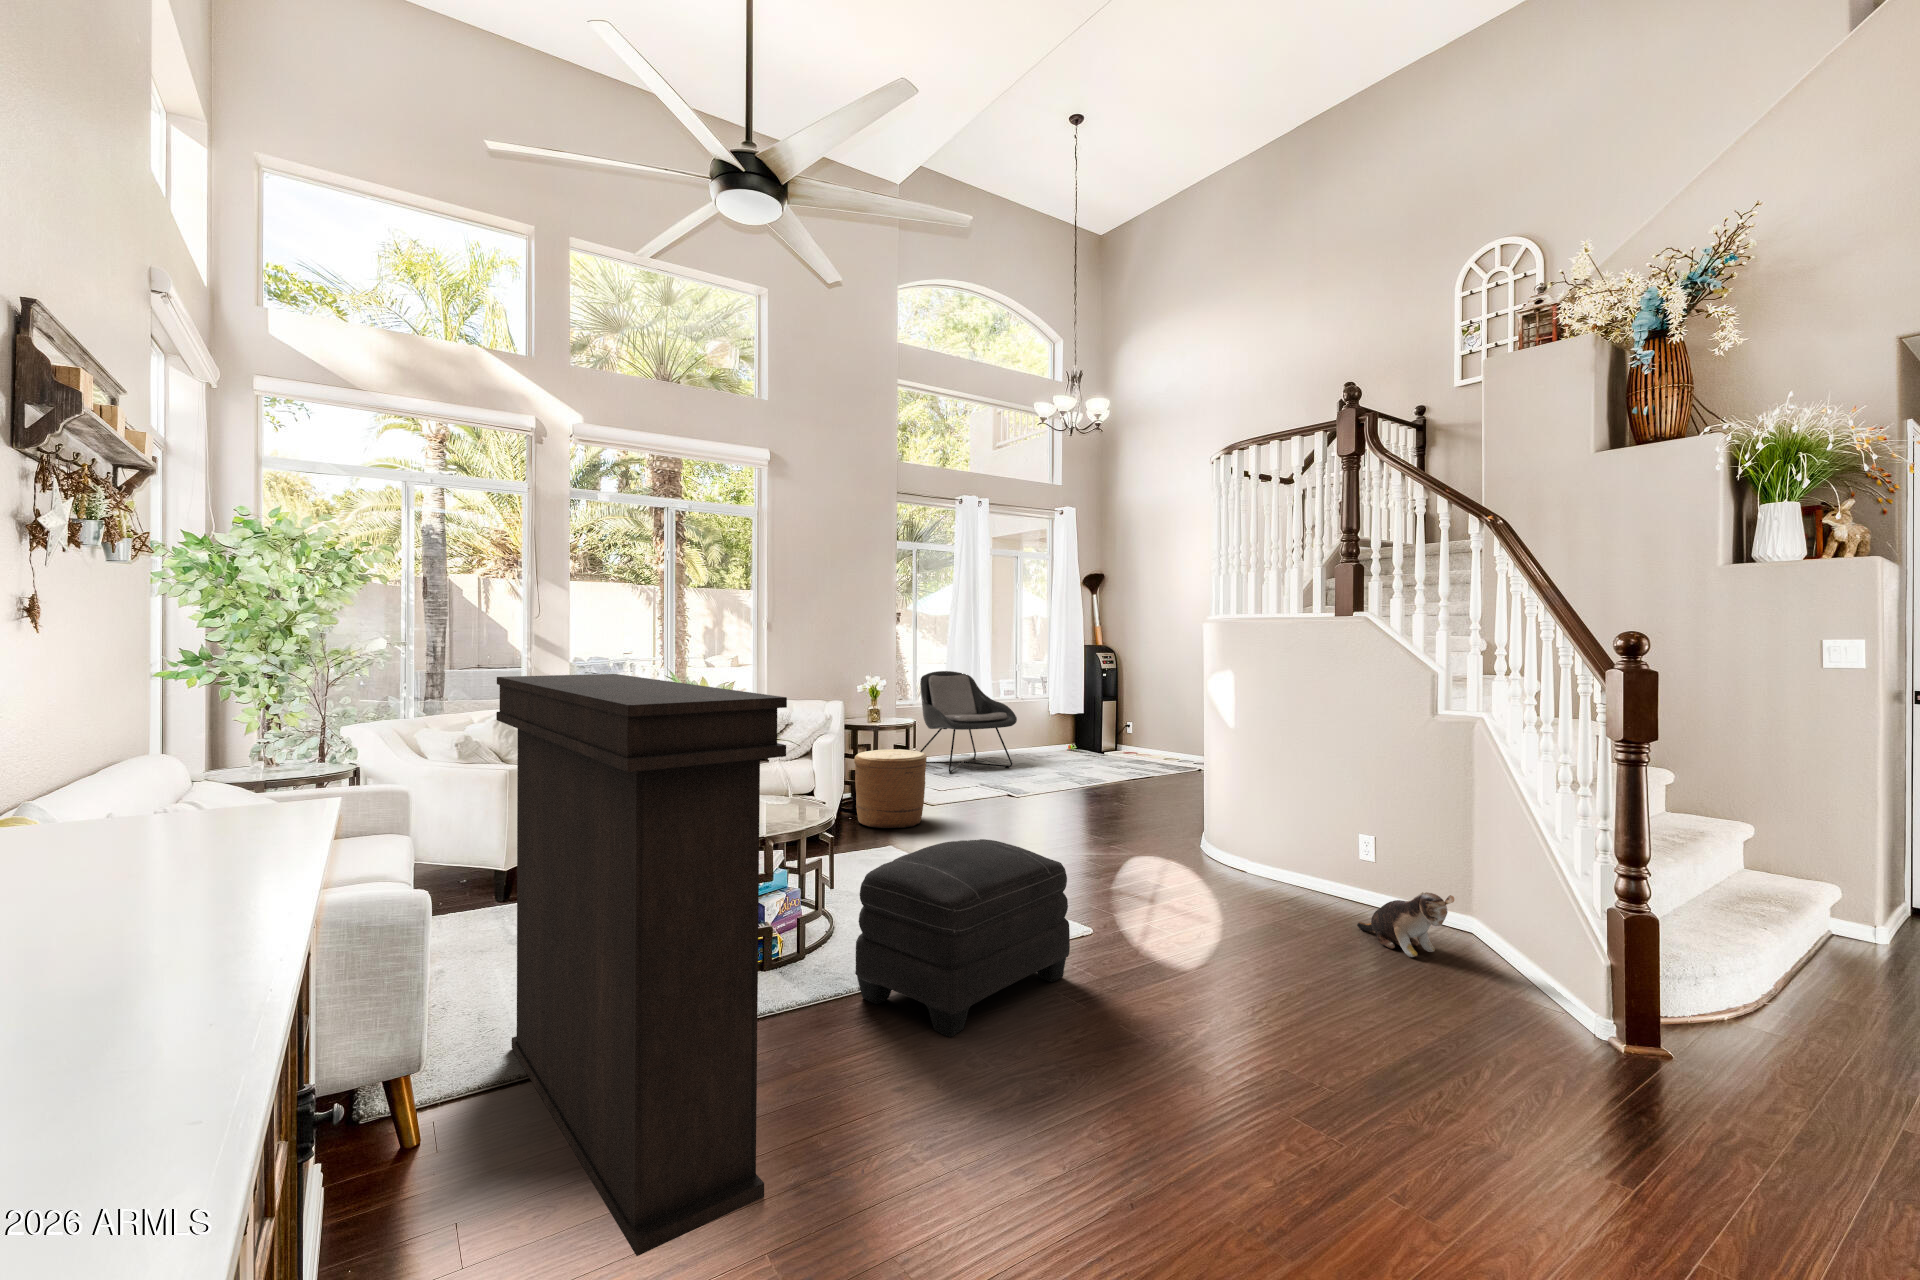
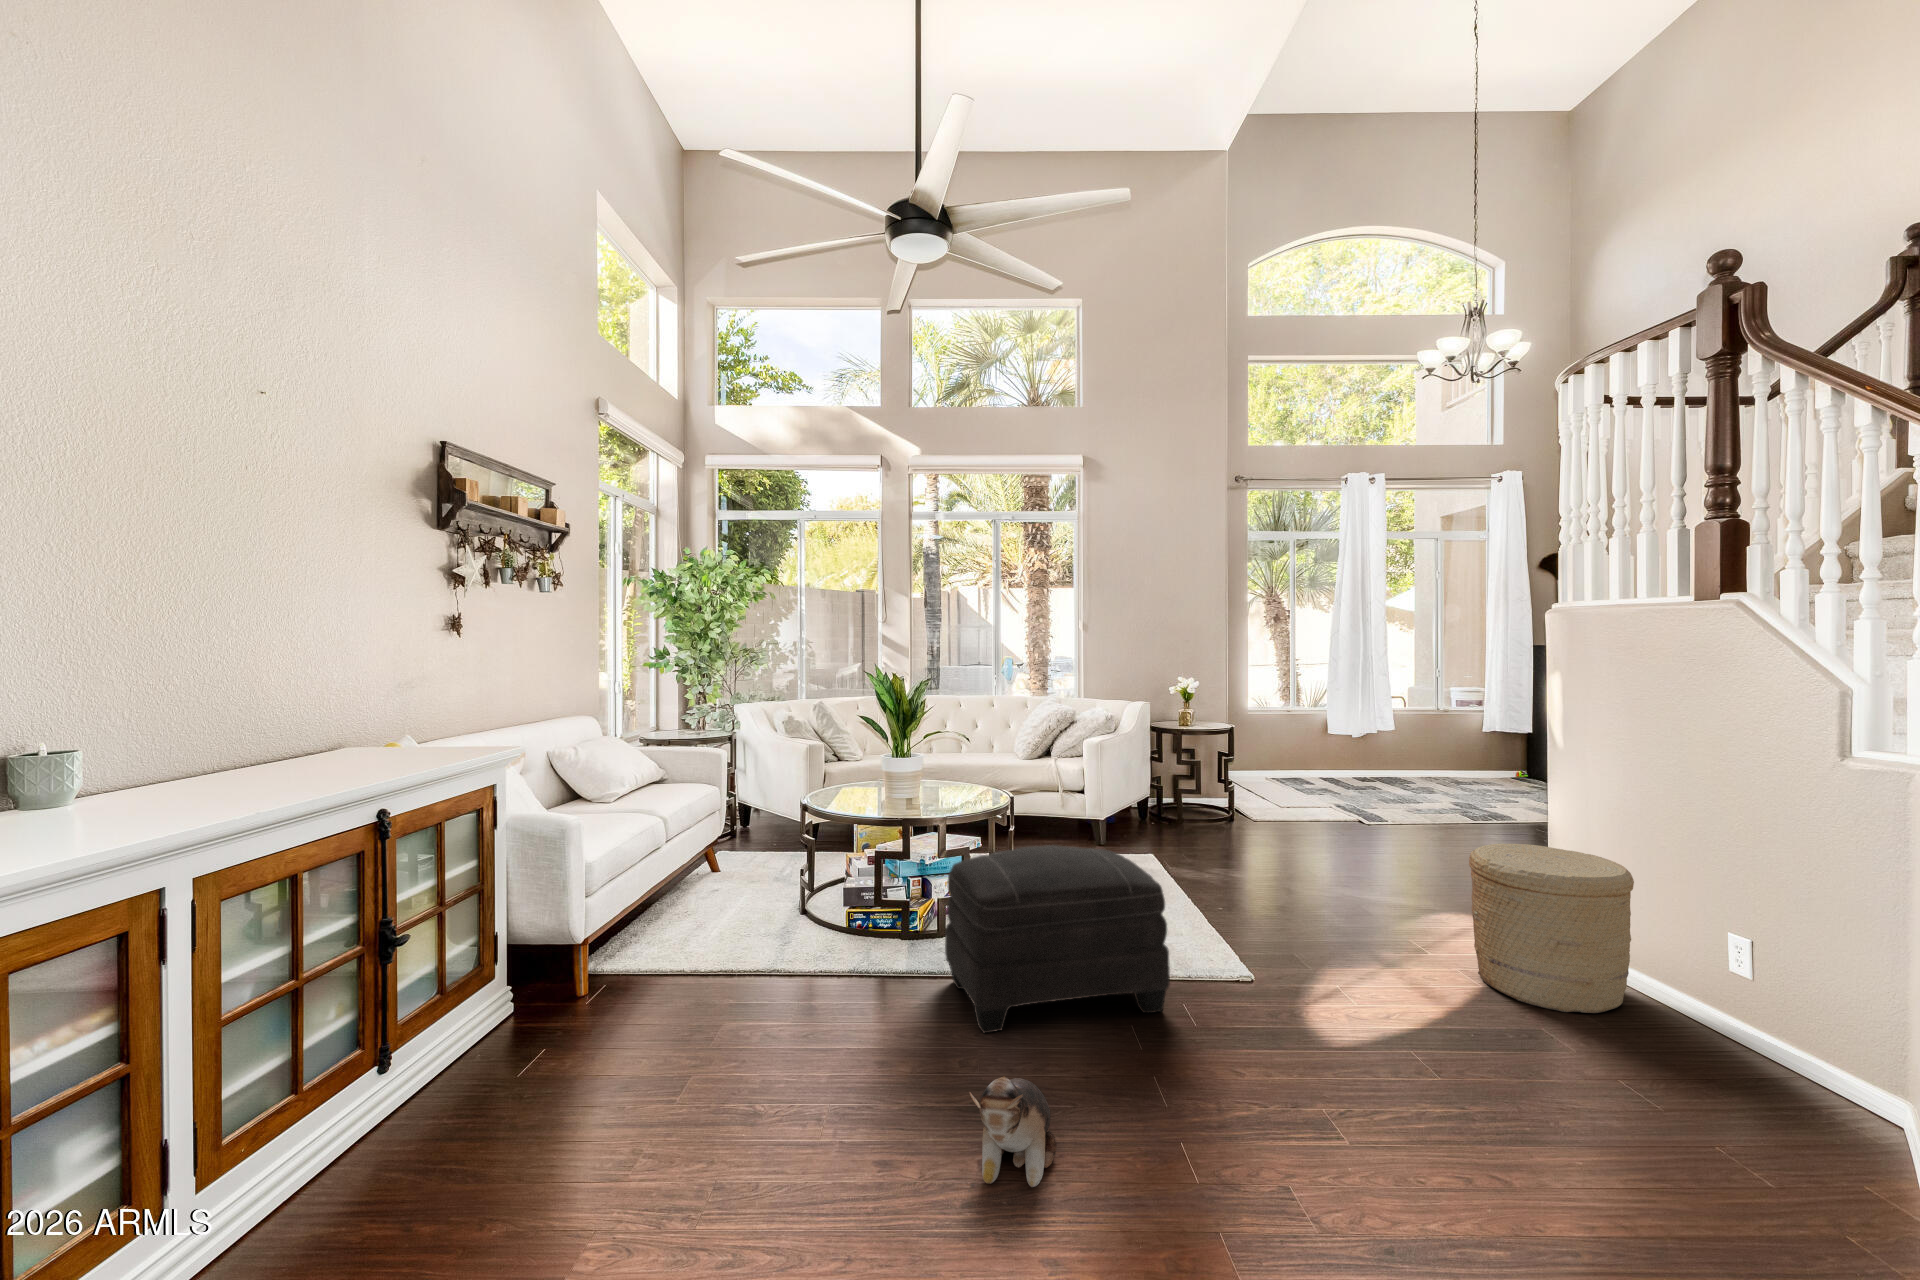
lounge chair: present [920,671,1017,774] -> none [1286,675,1408,792]
console table: present [496,674,787,1256] -> none [575,668,767,1107]
woven basket: present [854,749,927,828] -> present [1469,844,1634,1013]
plush toy: present [1357,892,1454,957] -> present [969,1076,1057,1187]

